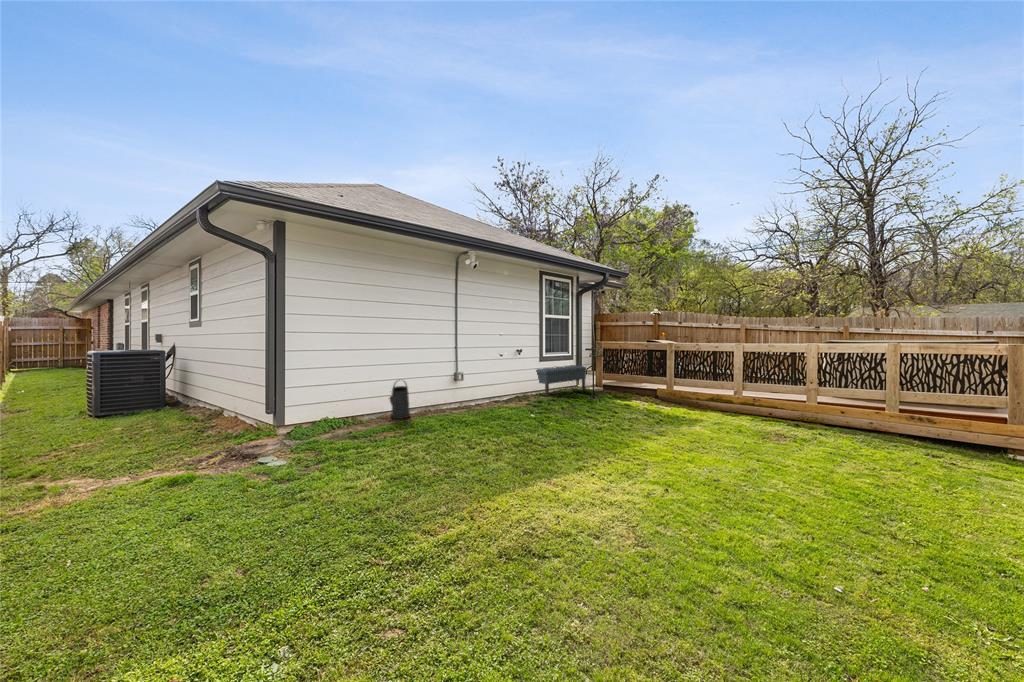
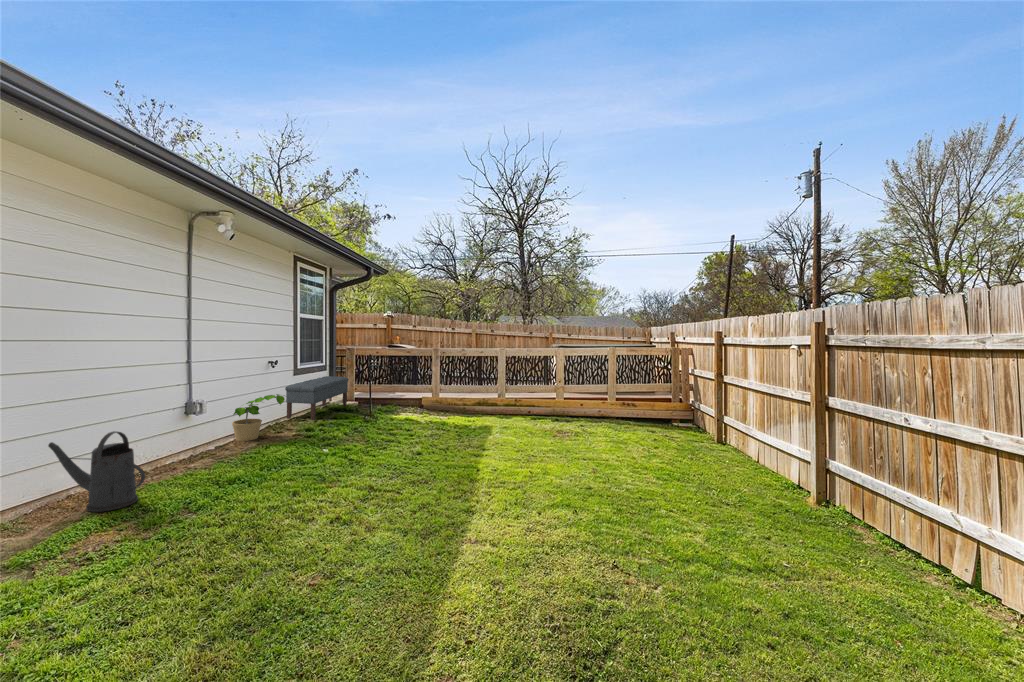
potted plant: none [482,372,513,402] -> present [232,394,285,441]

